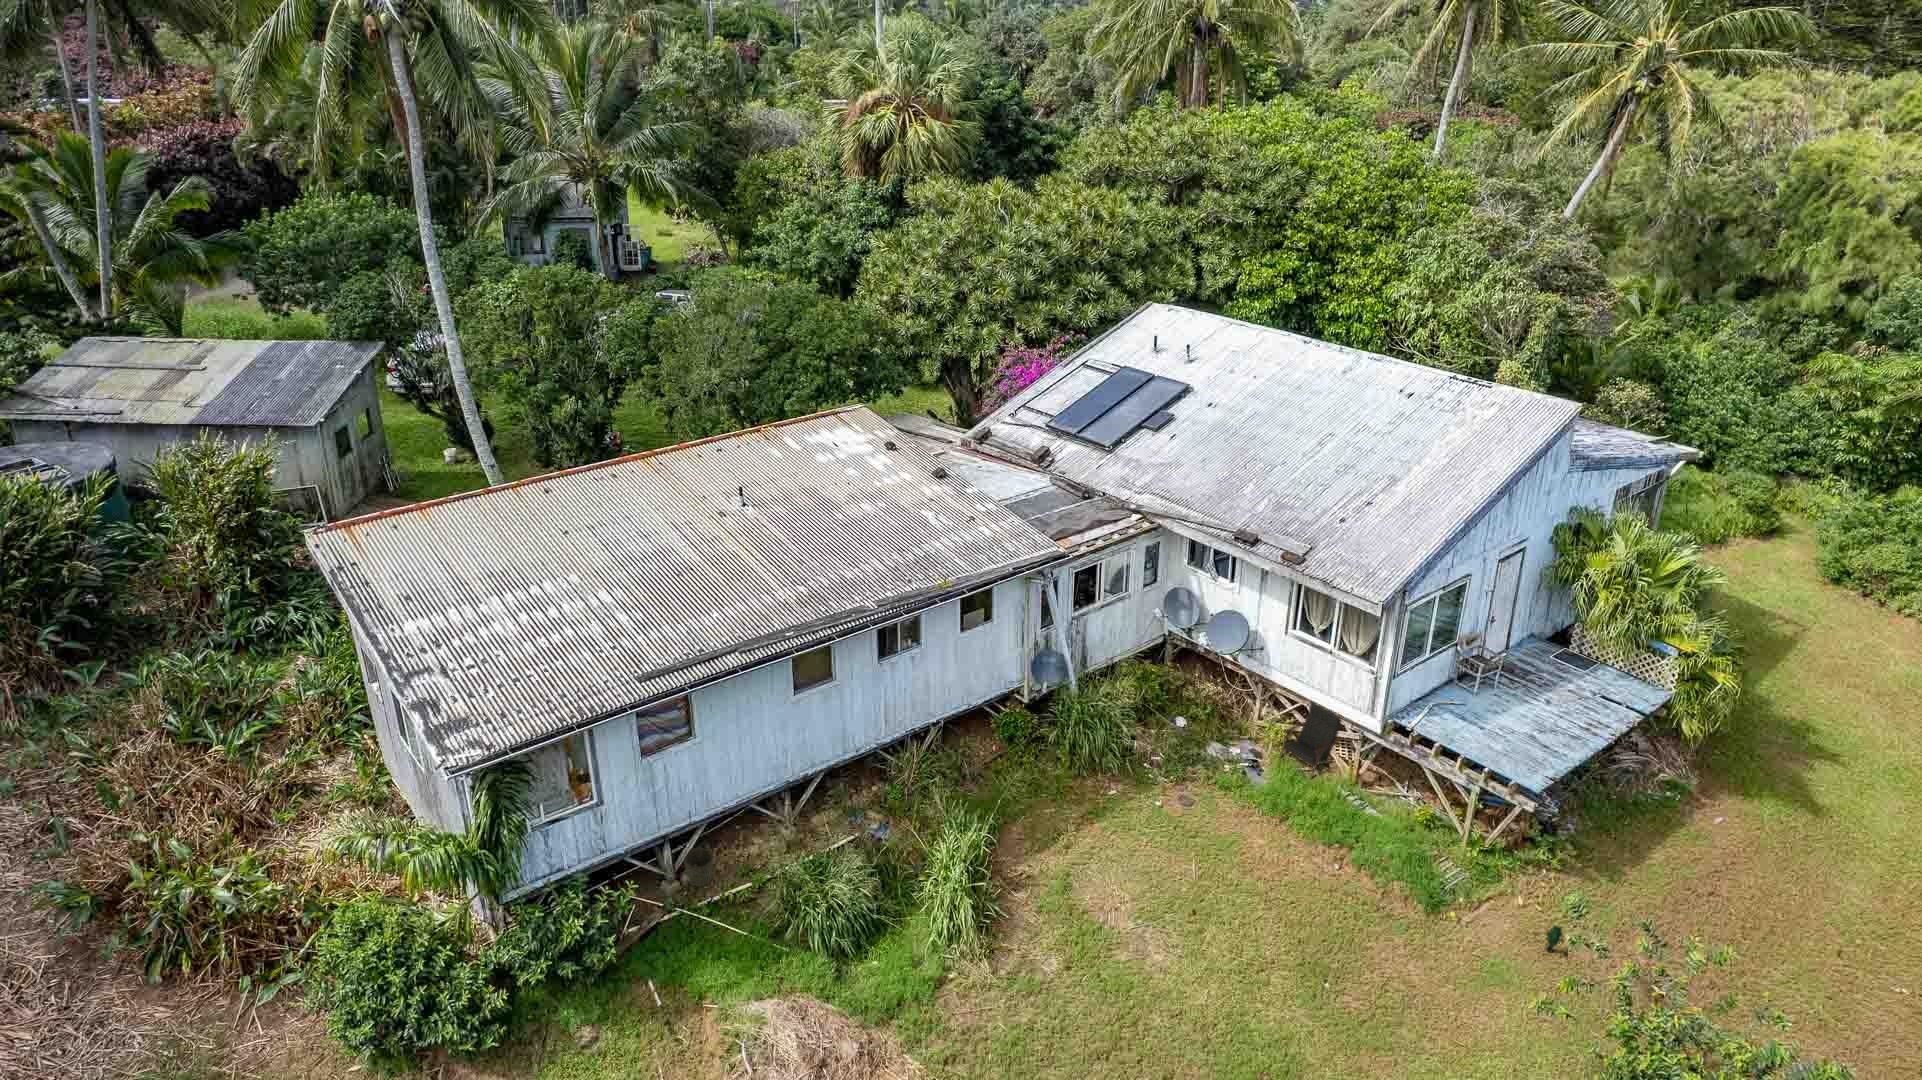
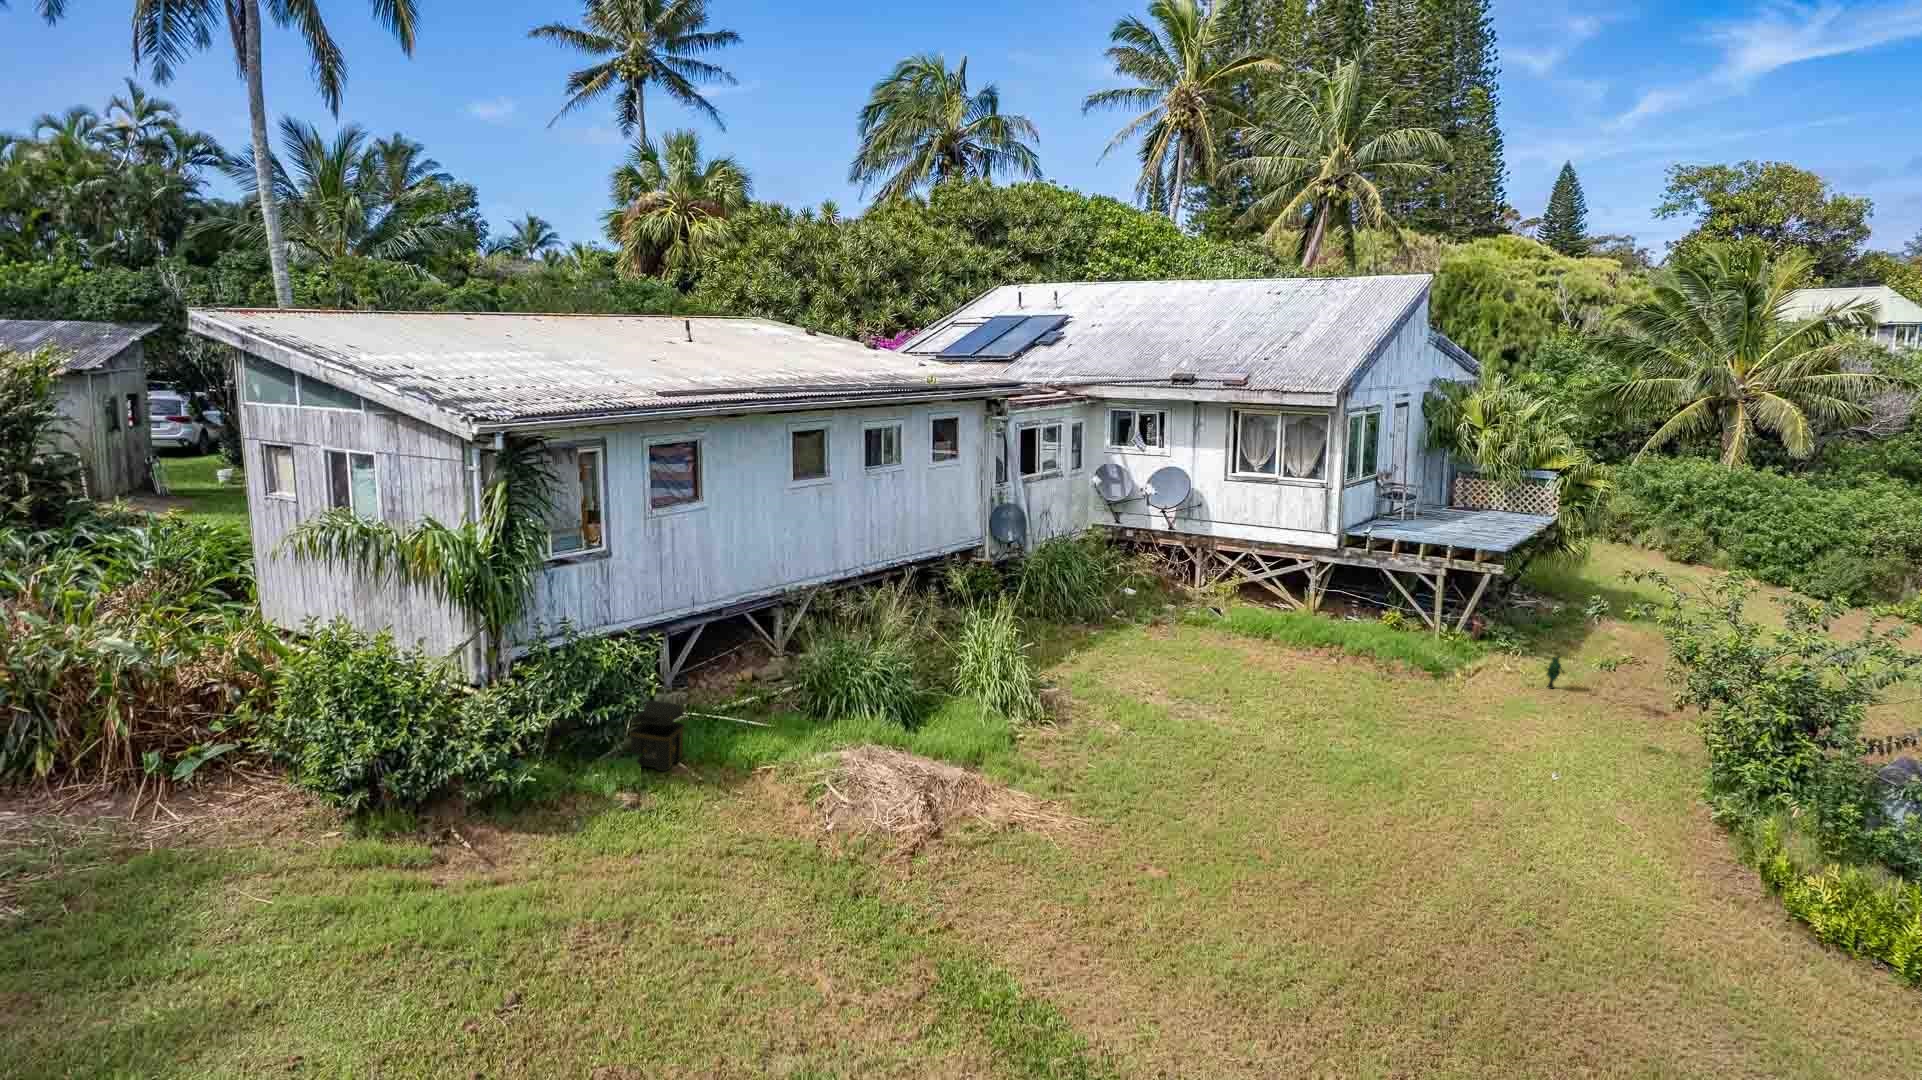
lounge chair: present [1279,702,1341,778] -> none [1237,542,1293,614]
bucket: present [684,848,714,887] -> none [679,657,719,699]
toolbox: none [603,936,650,1000] -> present [630,700,684,771]

